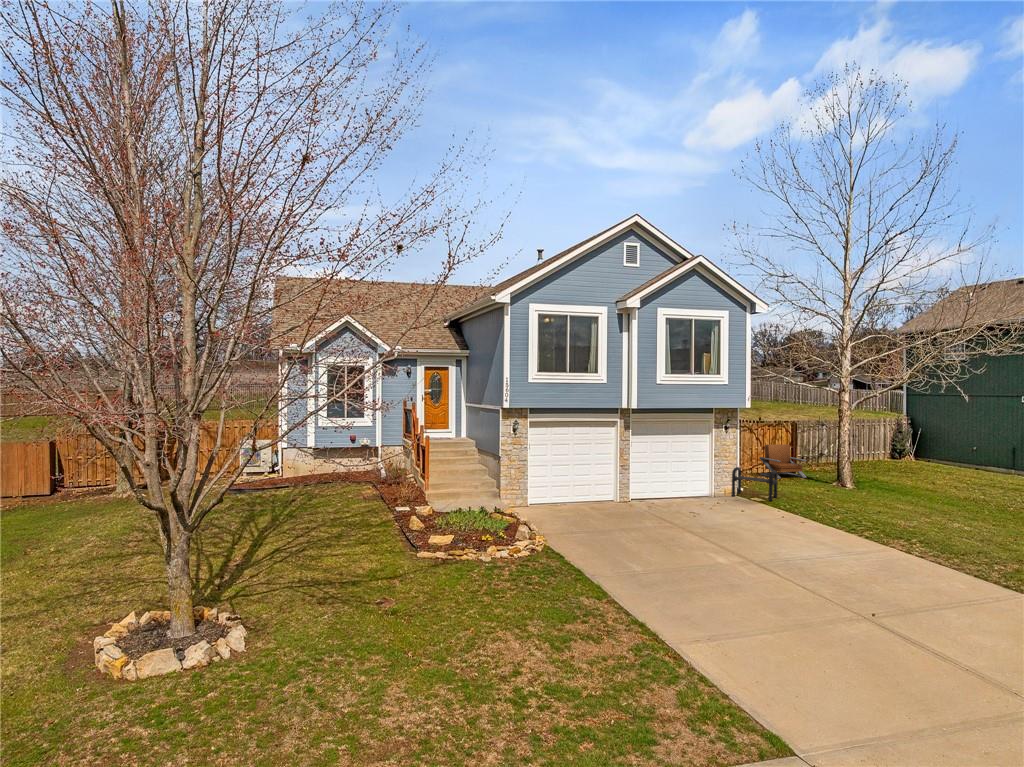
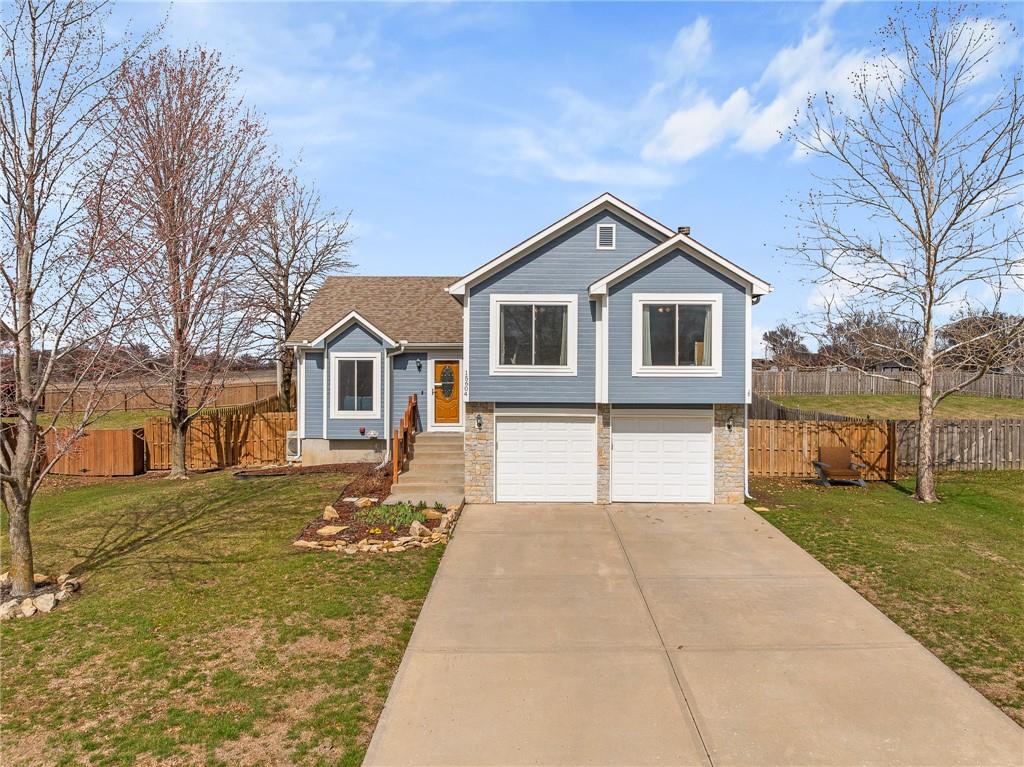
bench: present [732,467,777,501] -> none [733,471,787,511]

